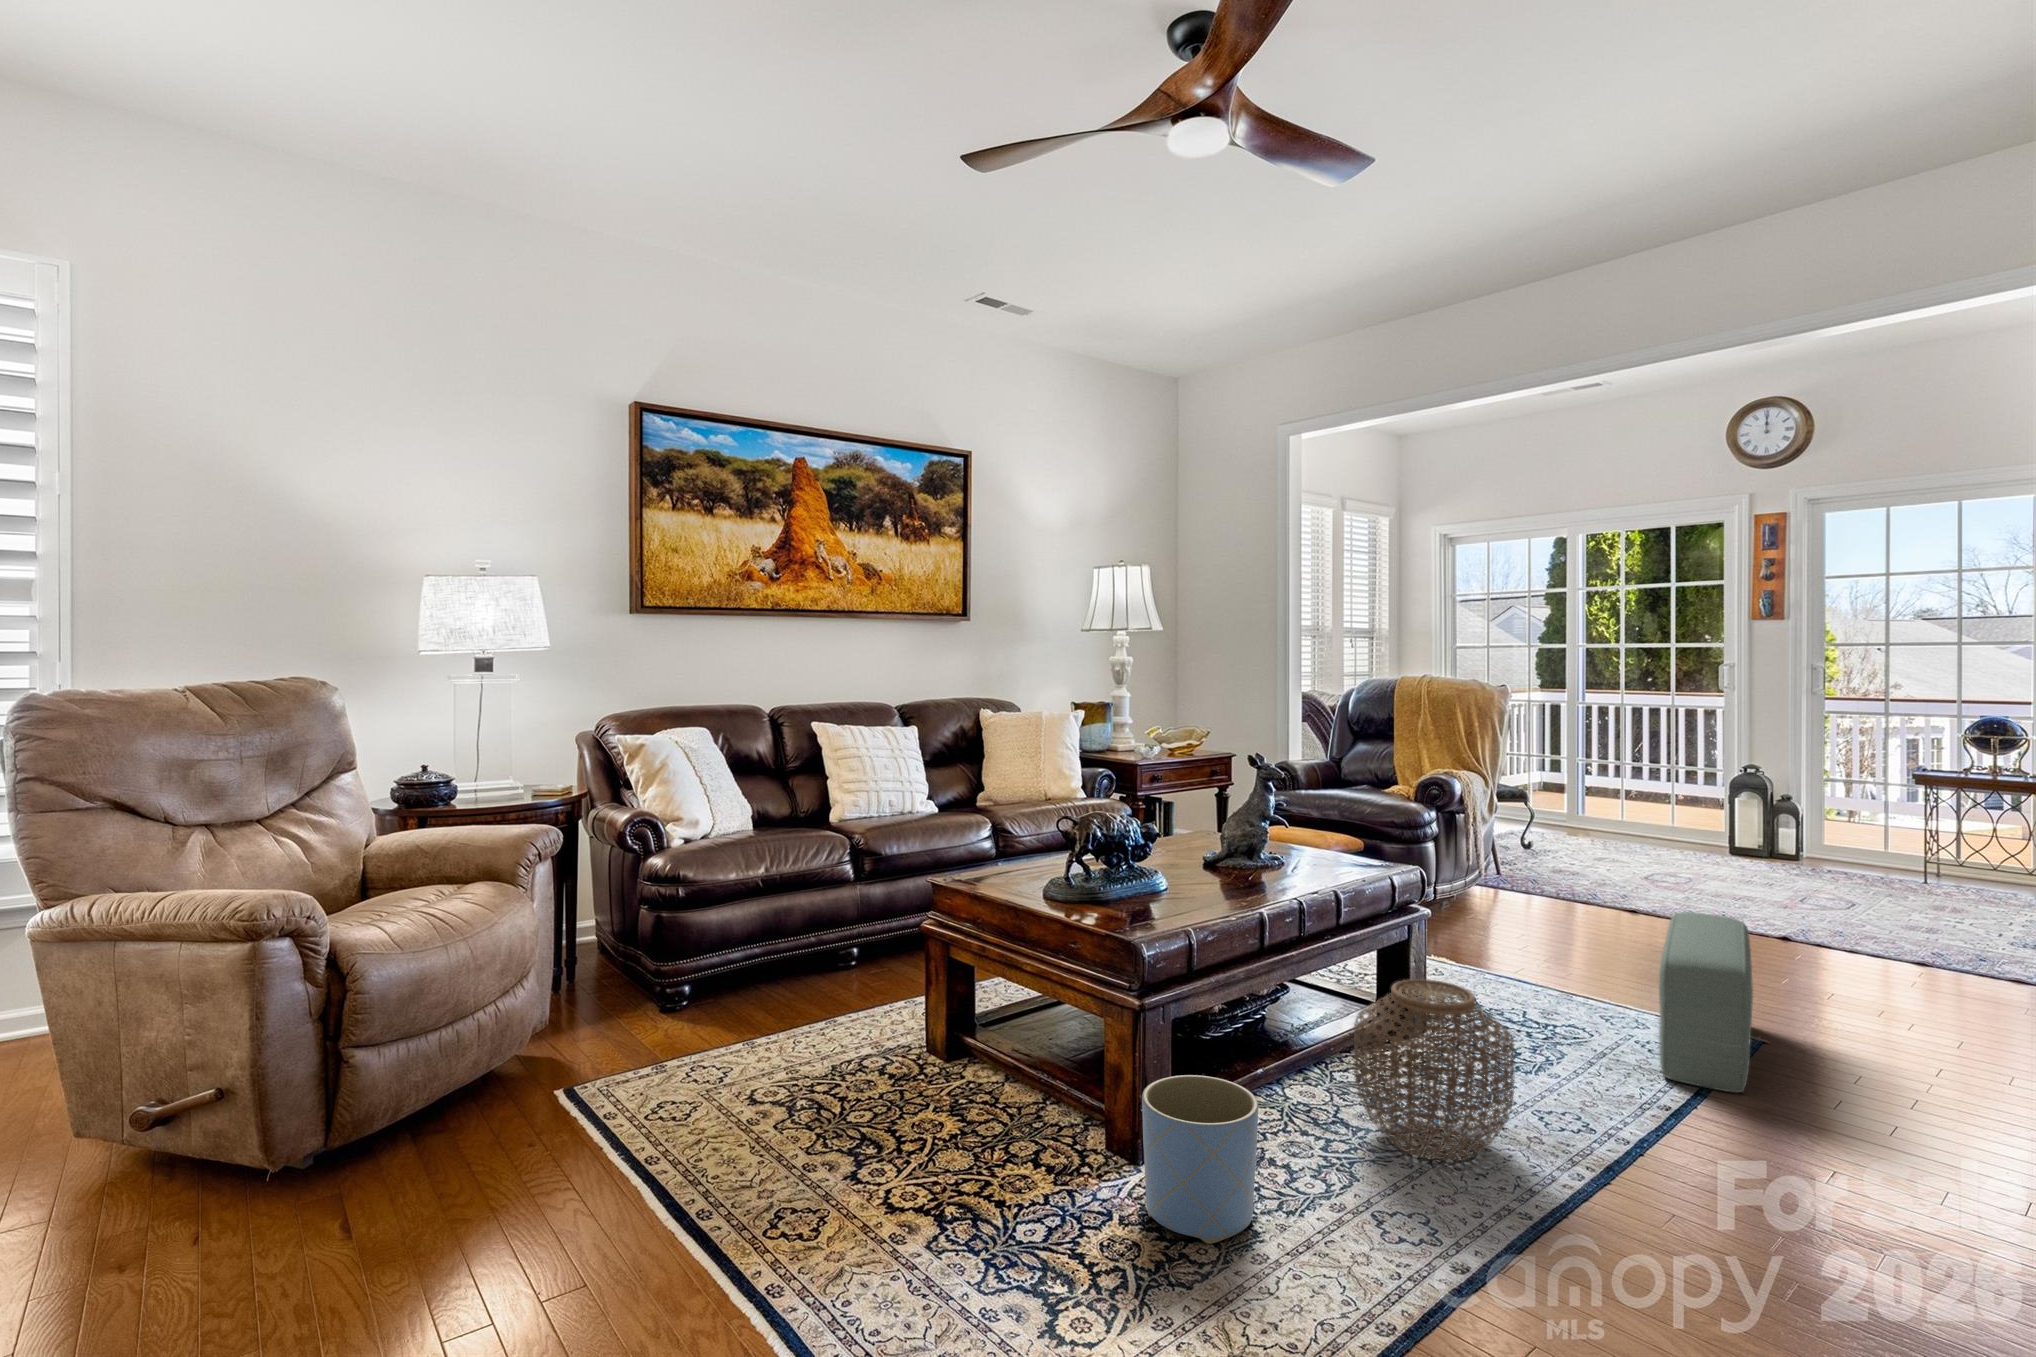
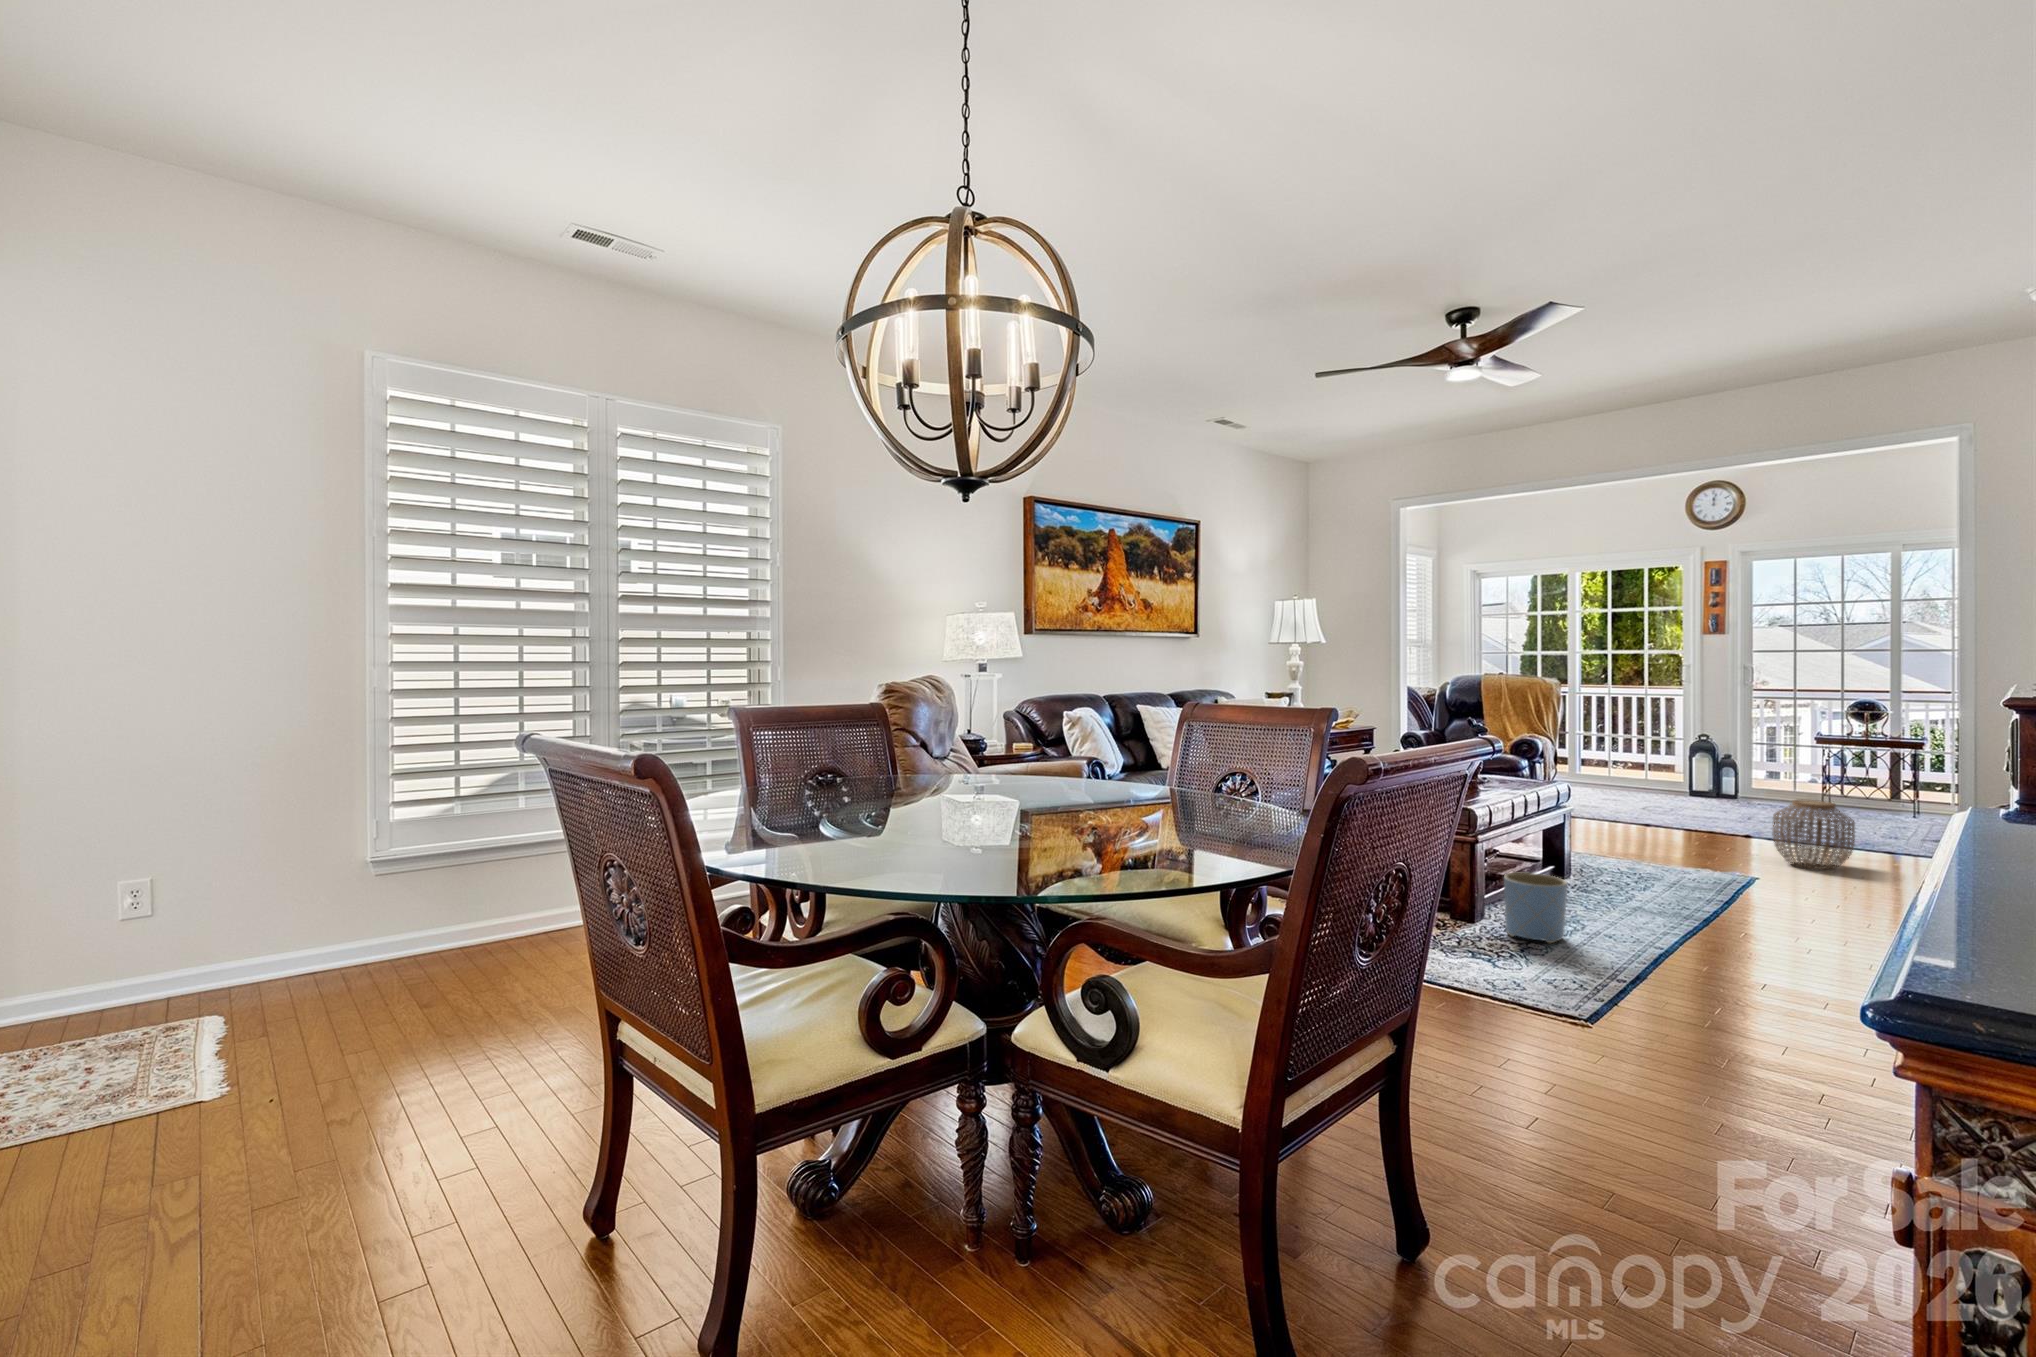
pouf: present [1659,912,1753,1093] -> none [1706,808,1768,895]
woven basket: present [1354,979,1514,1161] -> present [1773,799,1855,870]

